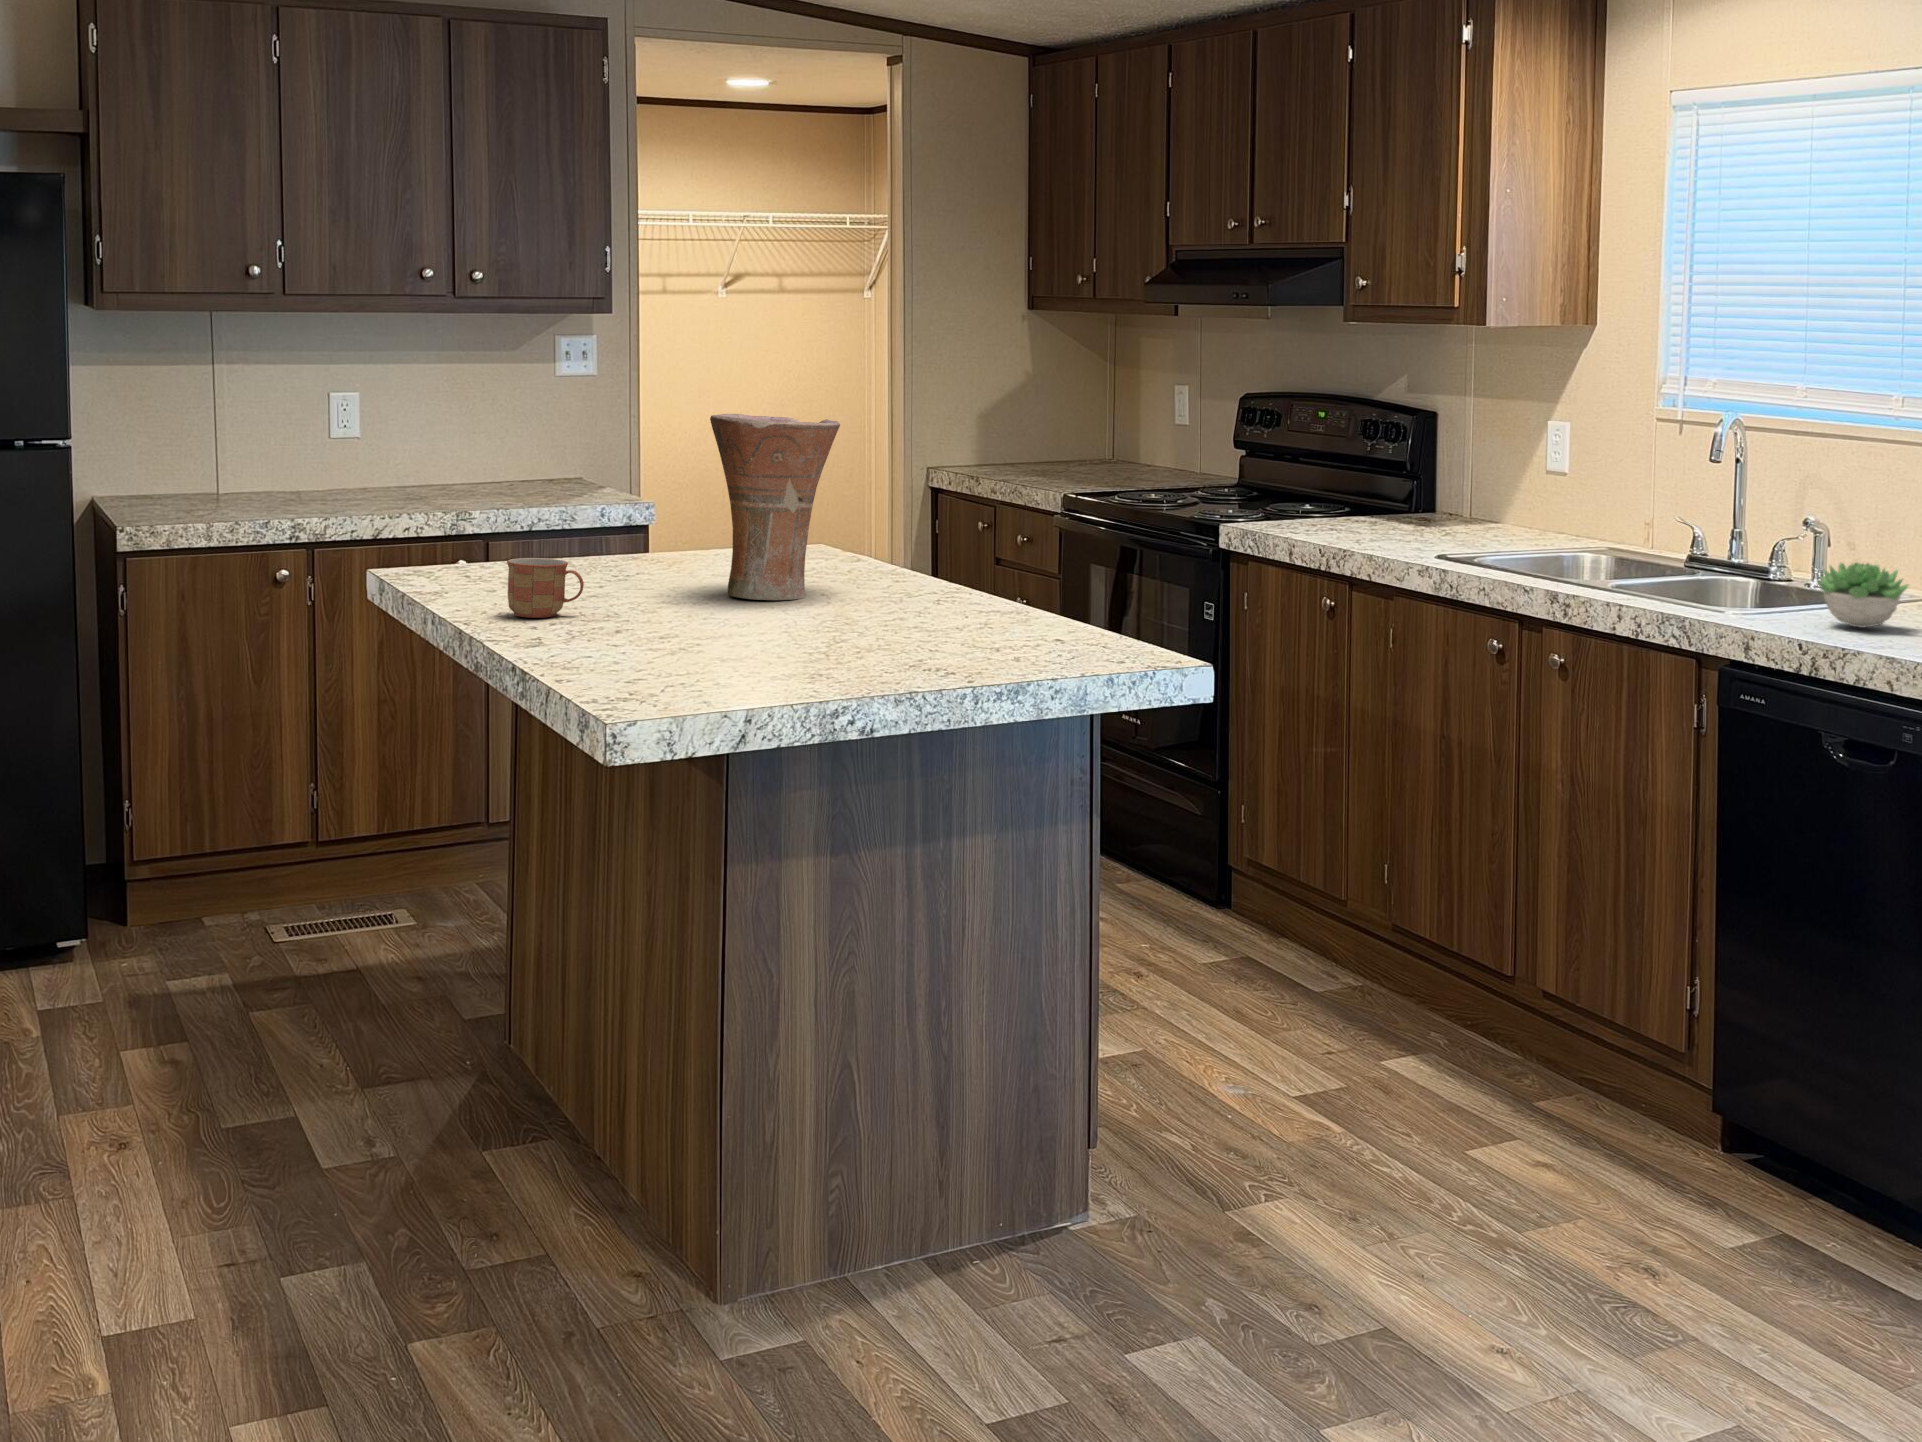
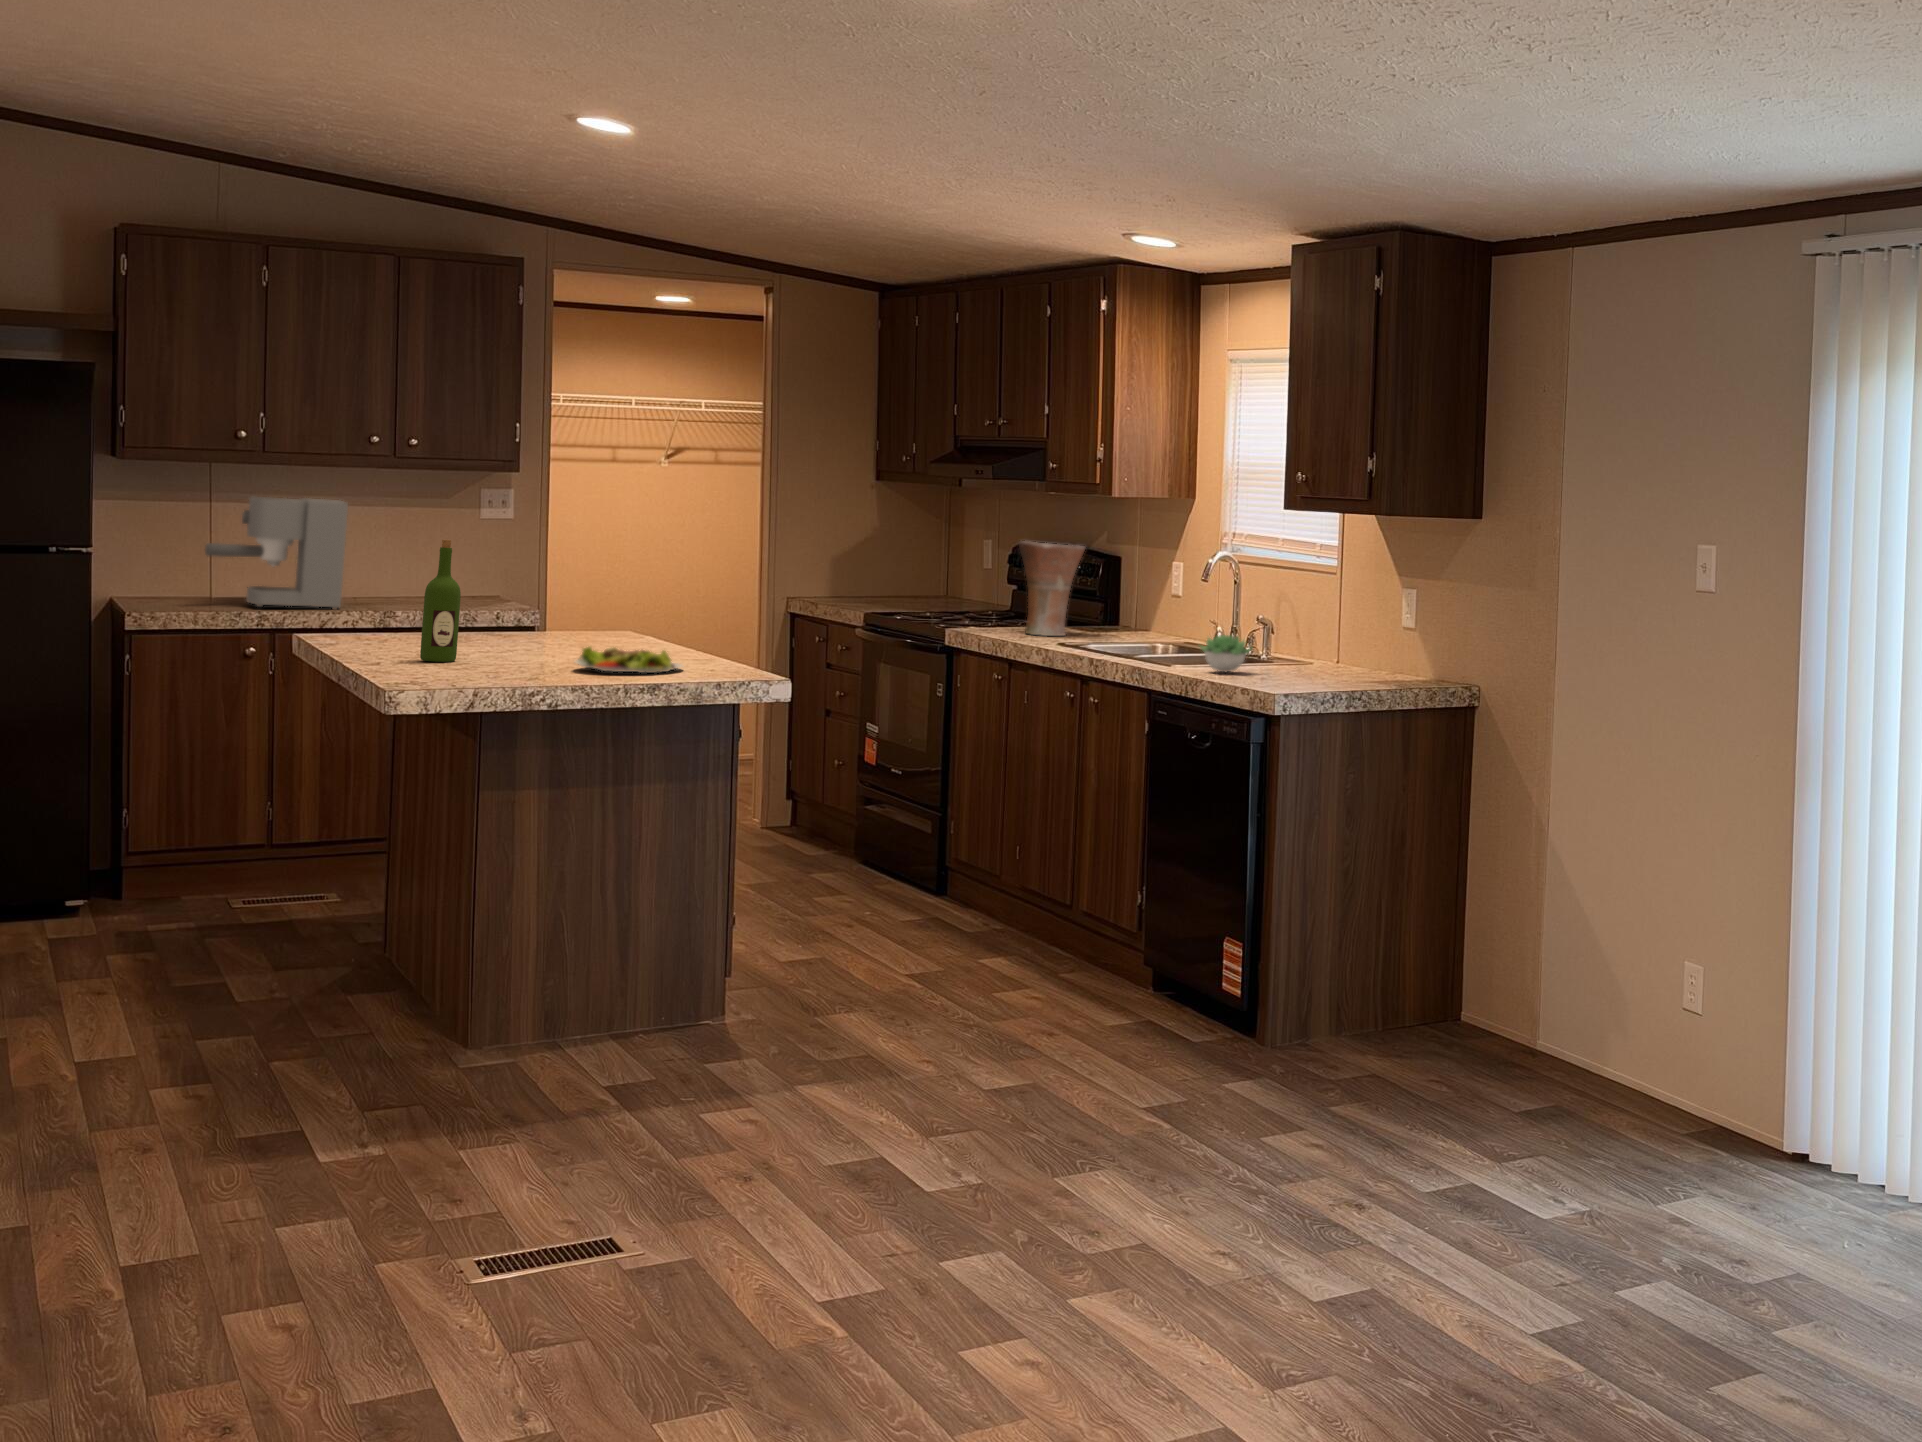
coffee maker: none [217,355,397,510] -> present [205,497,348,609]
vase: present [710,414,840,600] -> present [1018,541,1085,636]
wine bottle: none [594,431,651,634] -> present [420,540,461,662]
mug: present [507,558,584,618] -> none [371,620,423,655]
salad plate: none [850,609,1024,658] -> present [576,647,682,673]

